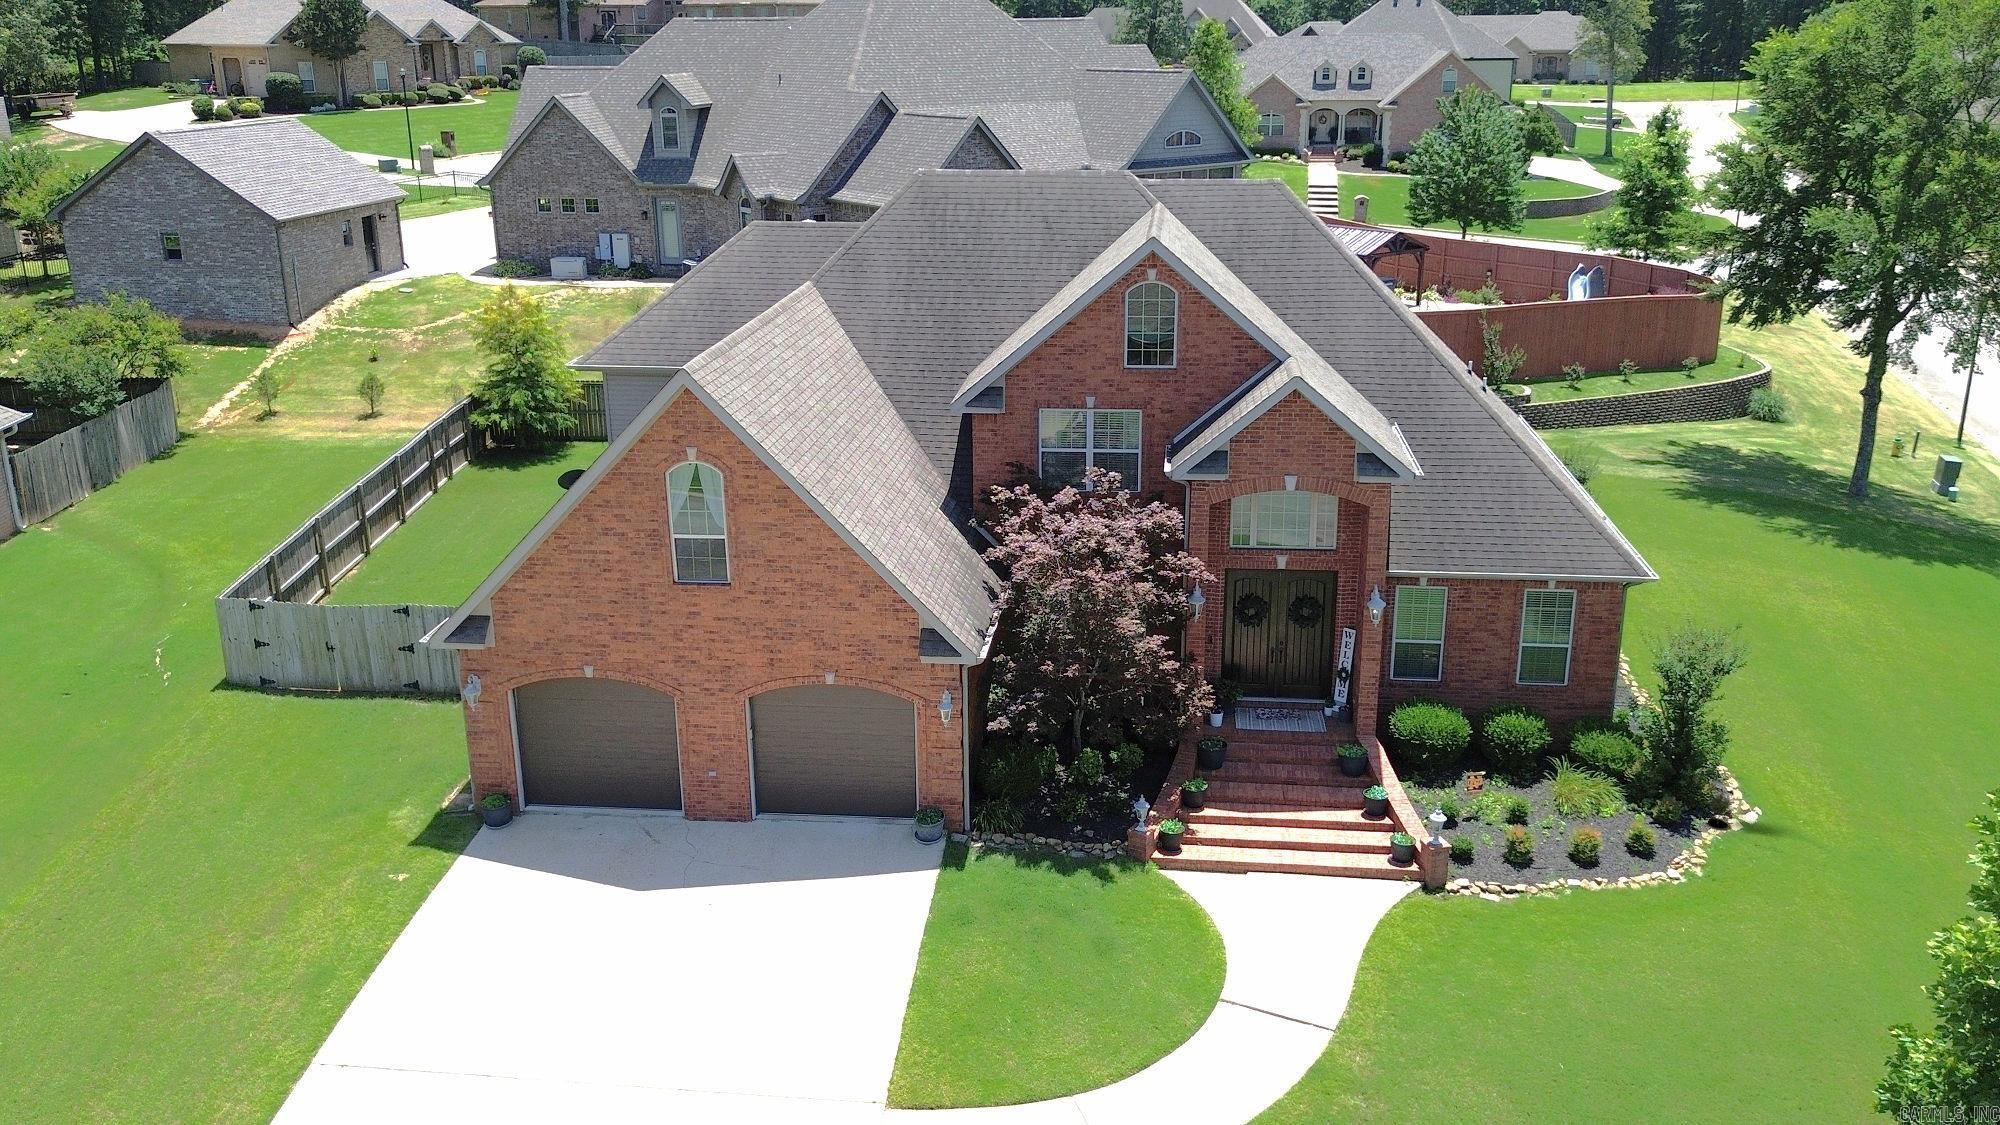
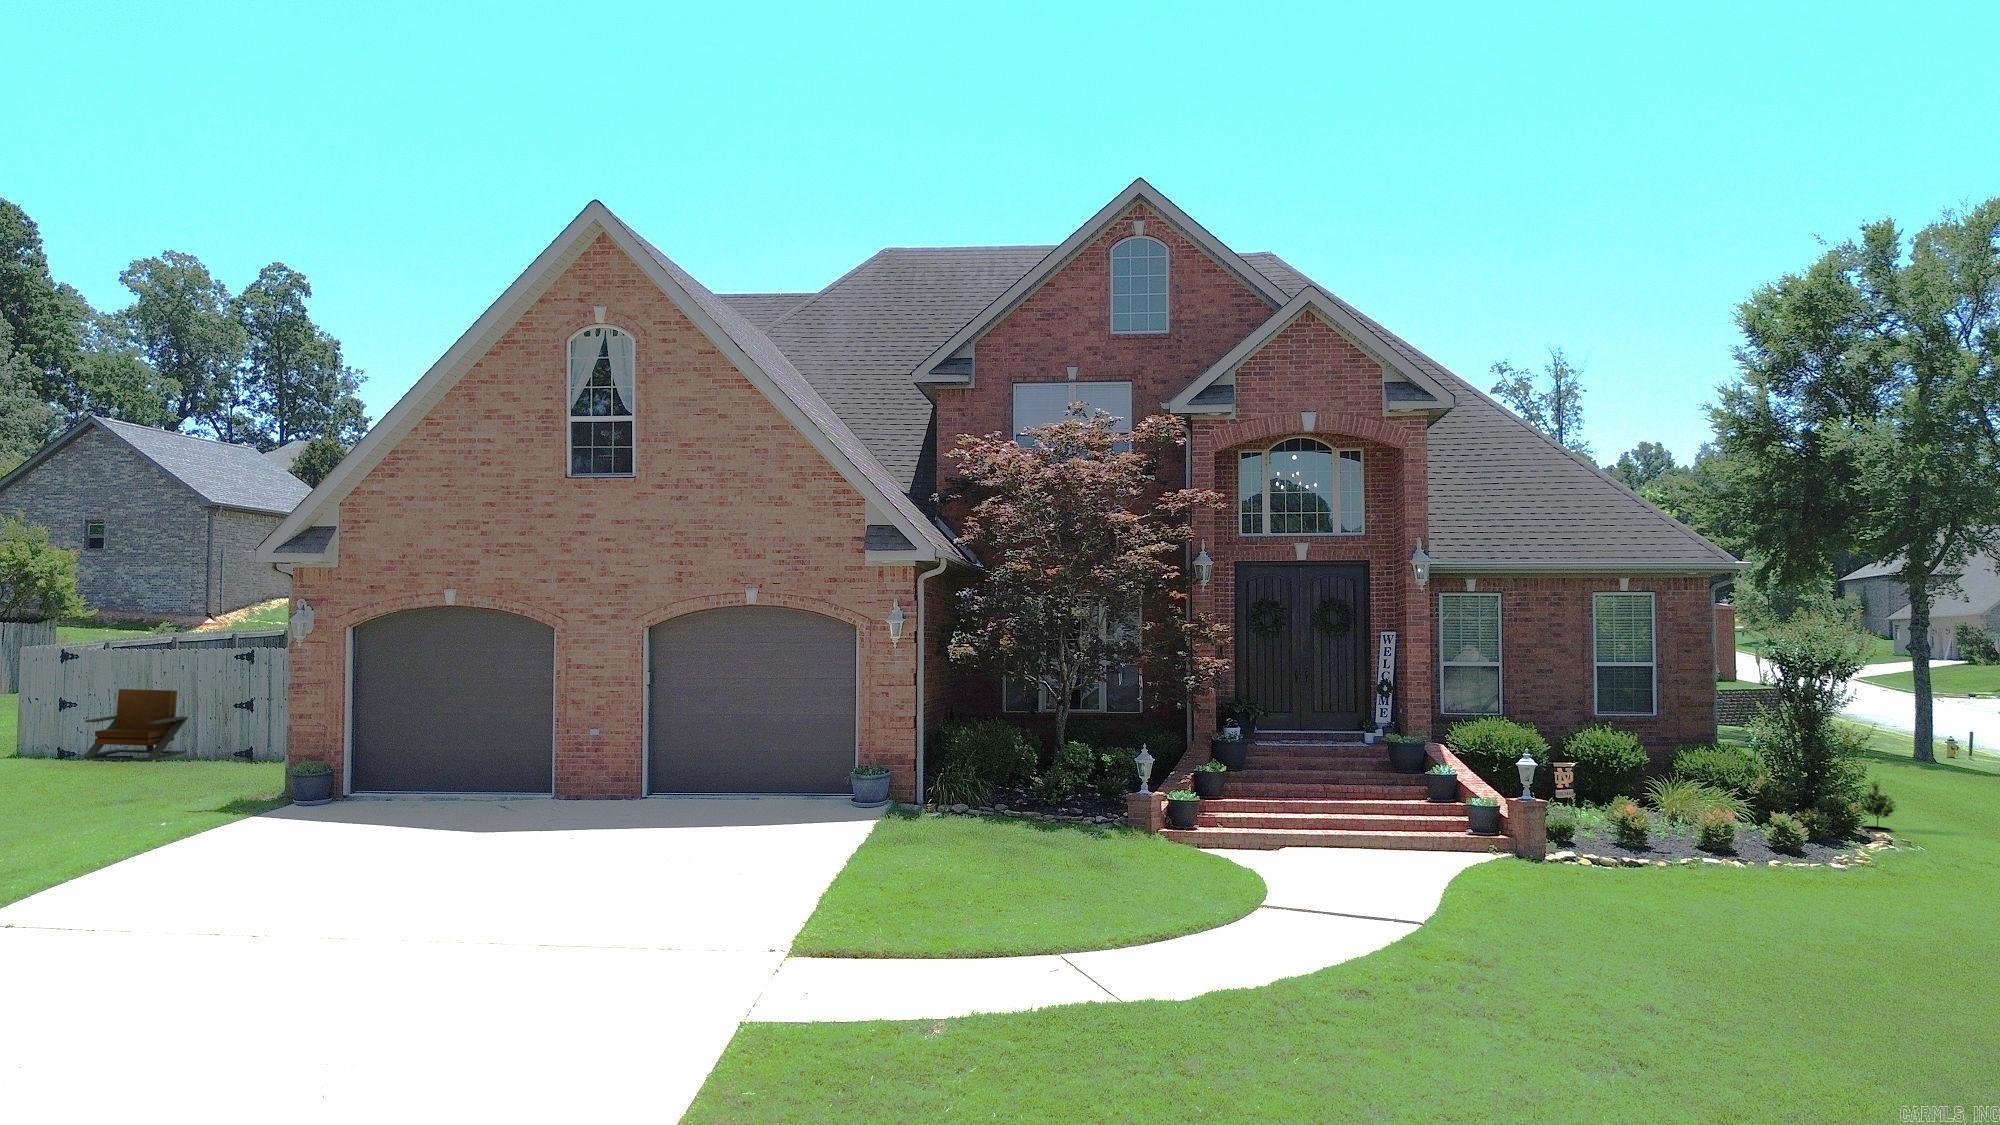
lounge chair: none [292,645,371,711] -> present [84,689,188,760]

